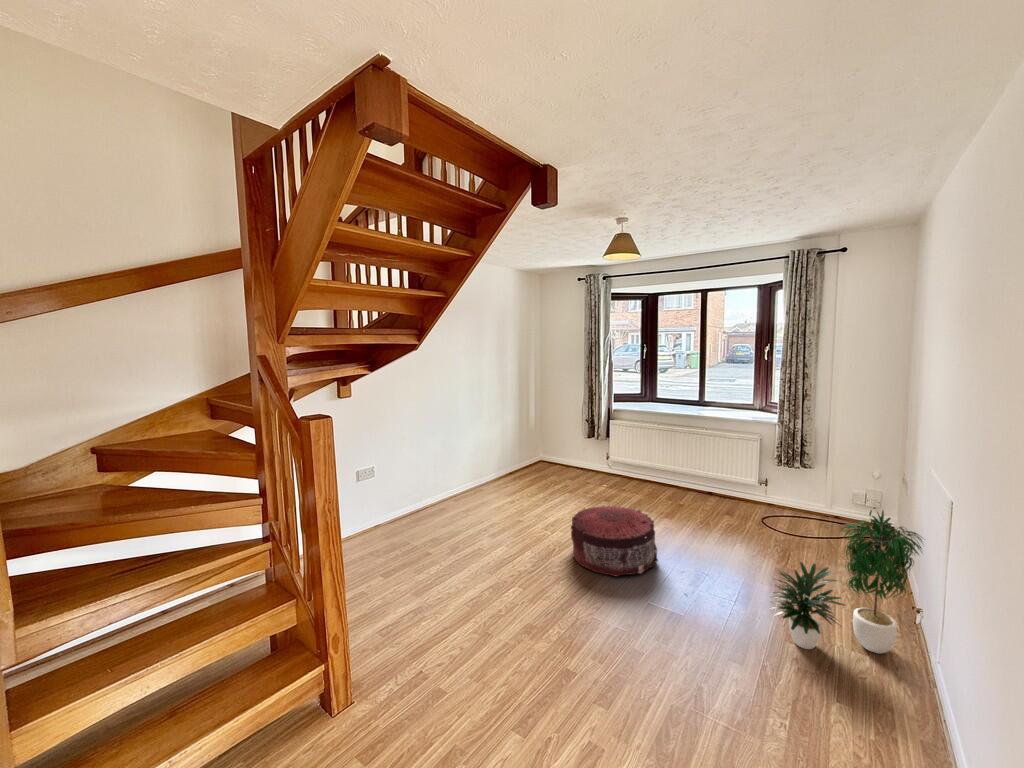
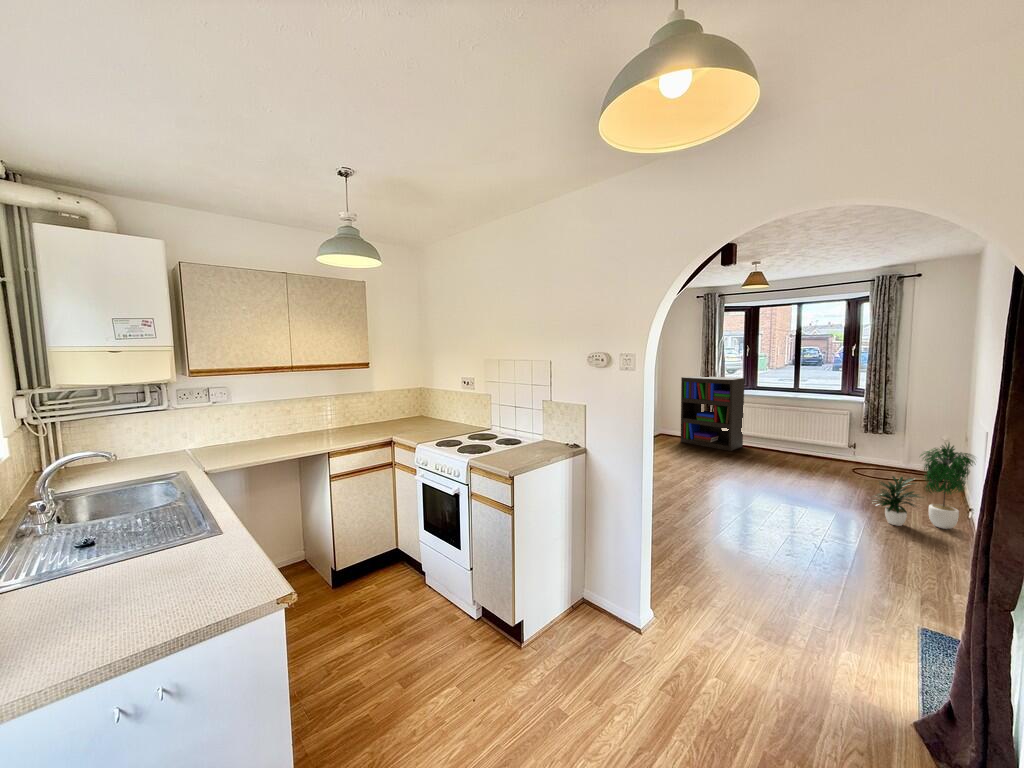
bookshelf: none [558,384,635,489] -> present [681,376,744,451]
pouf: present [571,505,658,577] -> none [718,452,784,493]

